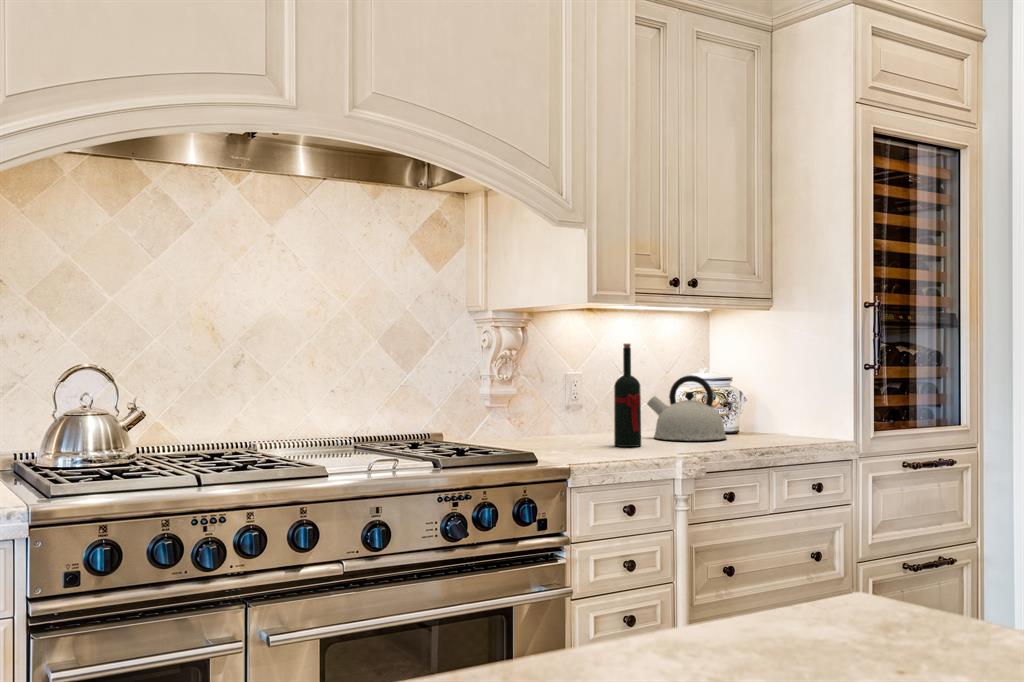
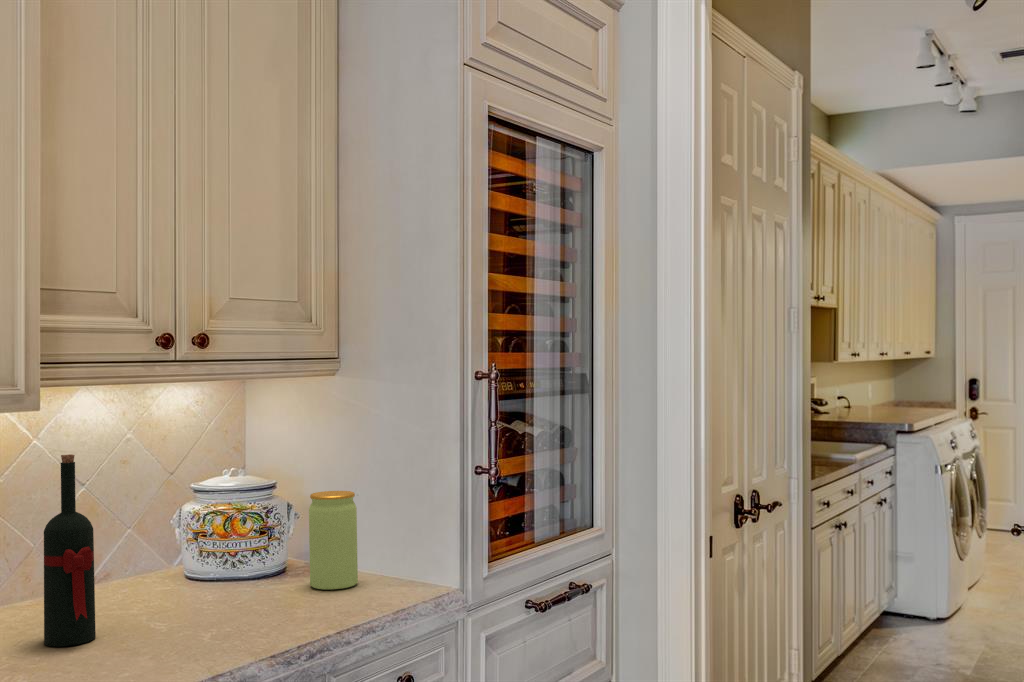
kettle: present [647,375,727,441] -> none [125,491,261,609]
jar: none [757,381,788,440] -> present [309,491,358,590]

